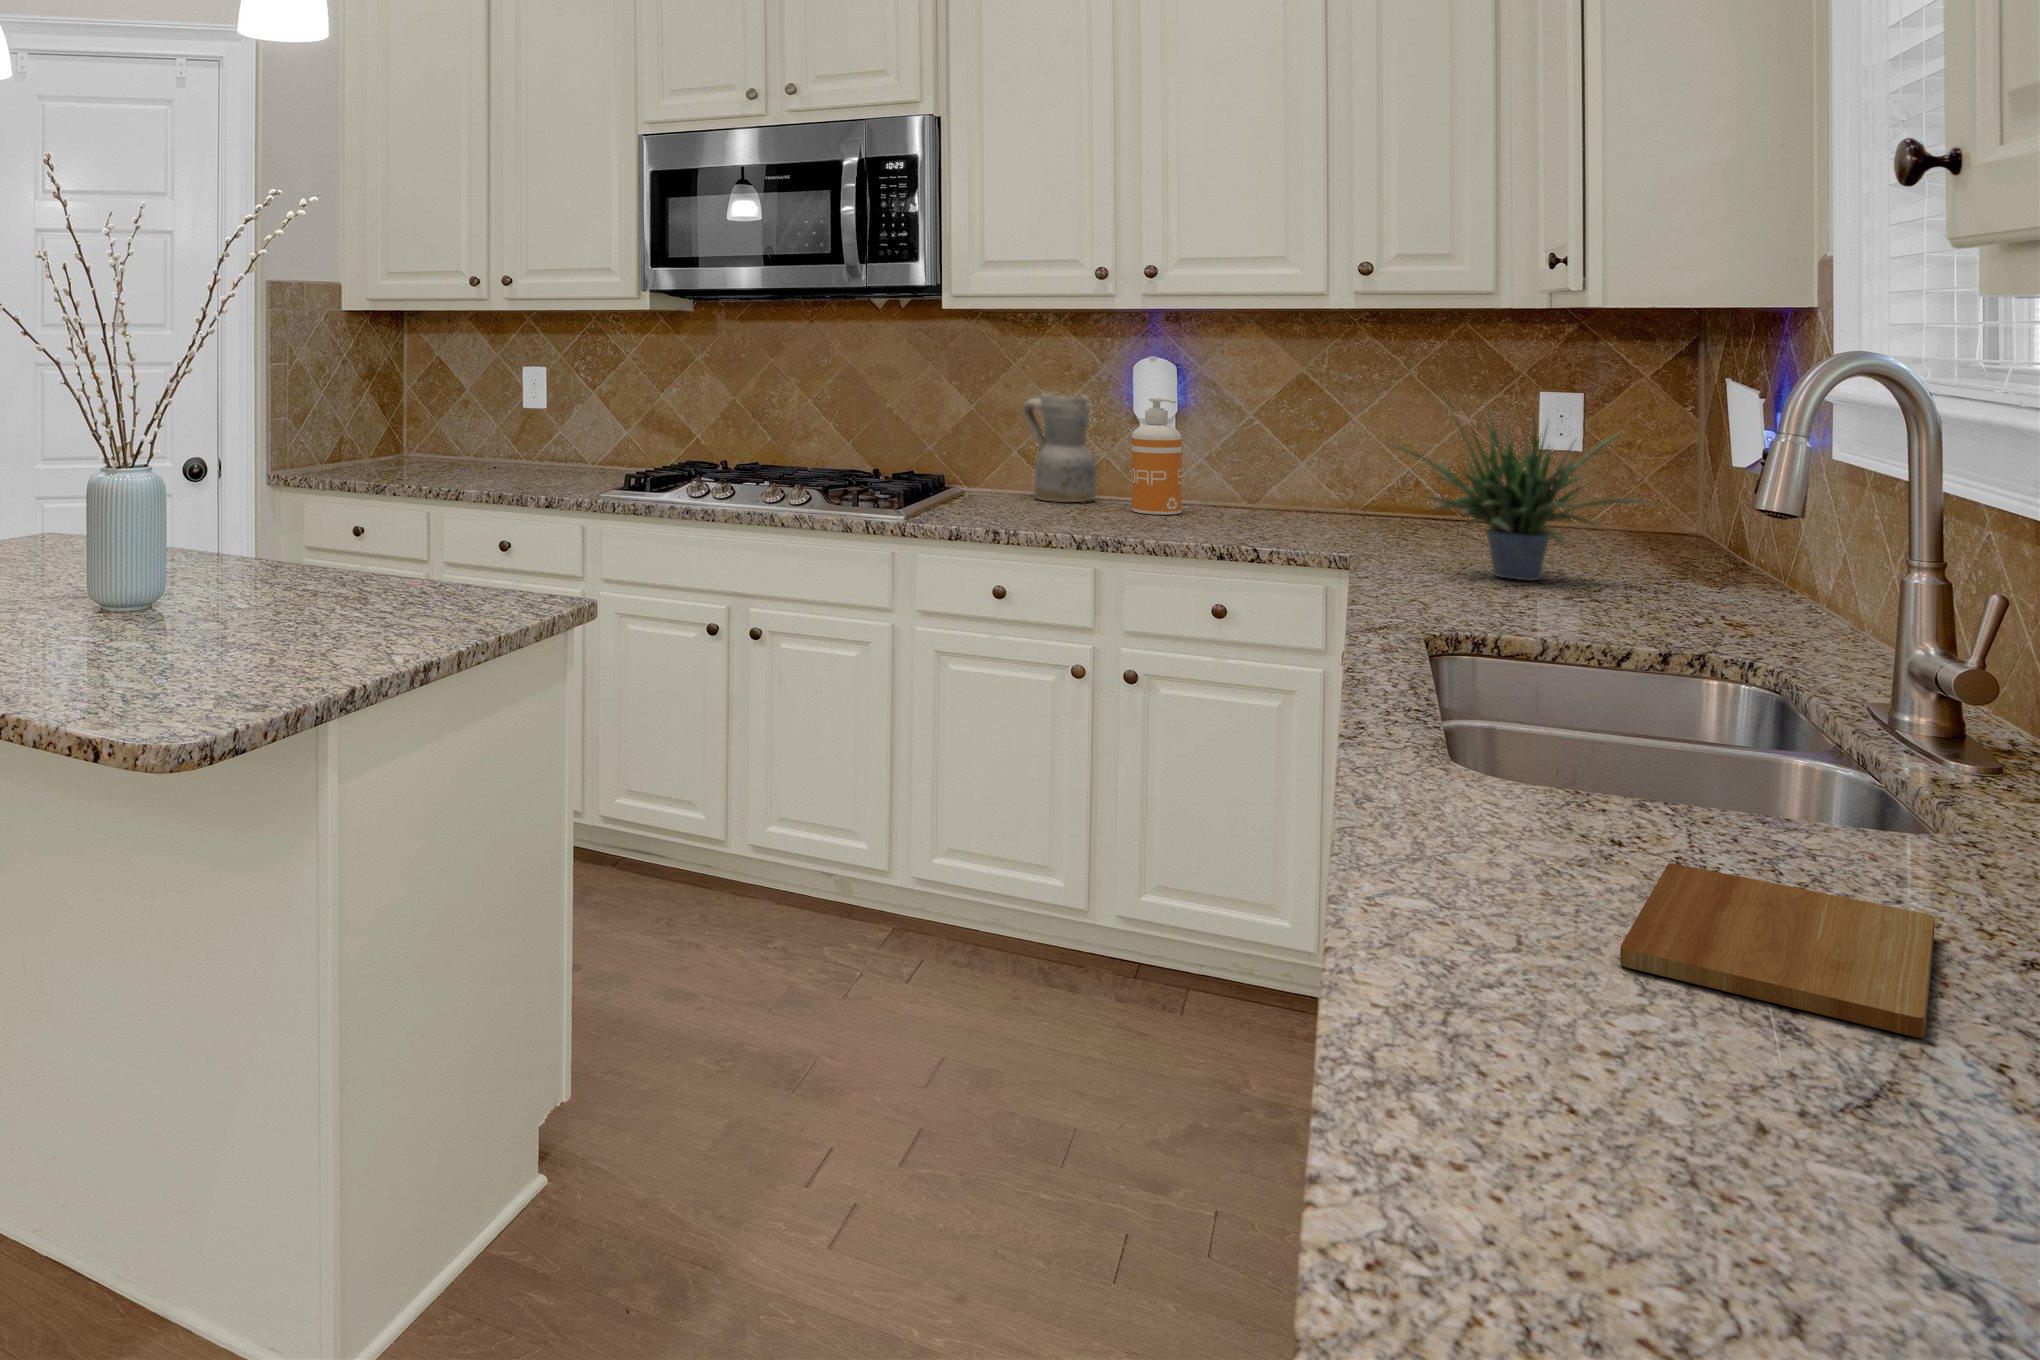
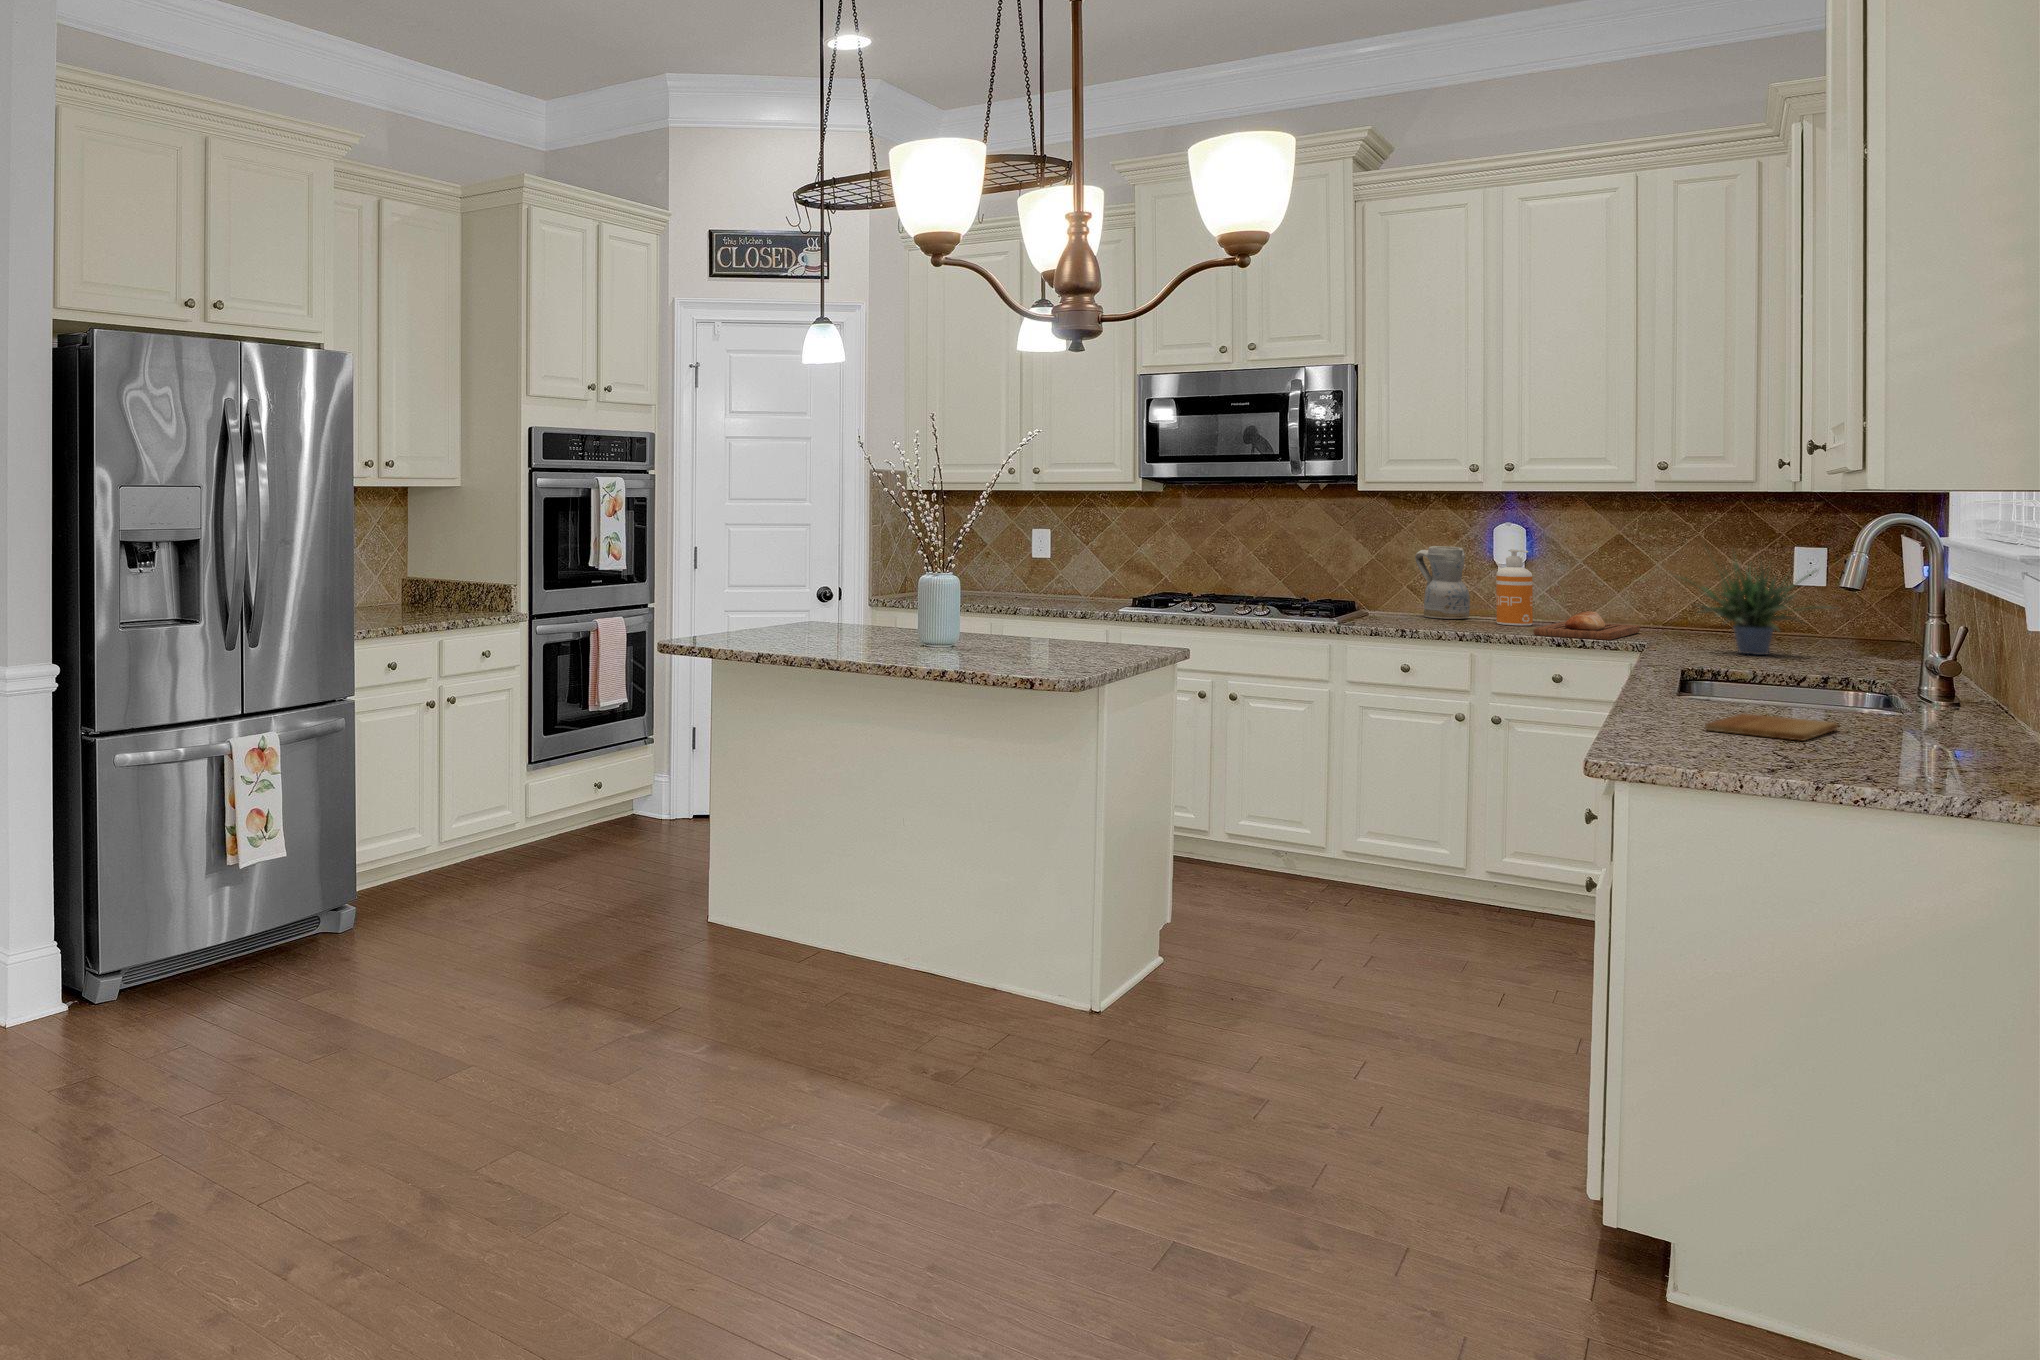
bread loaf: none [1182,495,1332,546] -> present [1533,611,1640,640]

